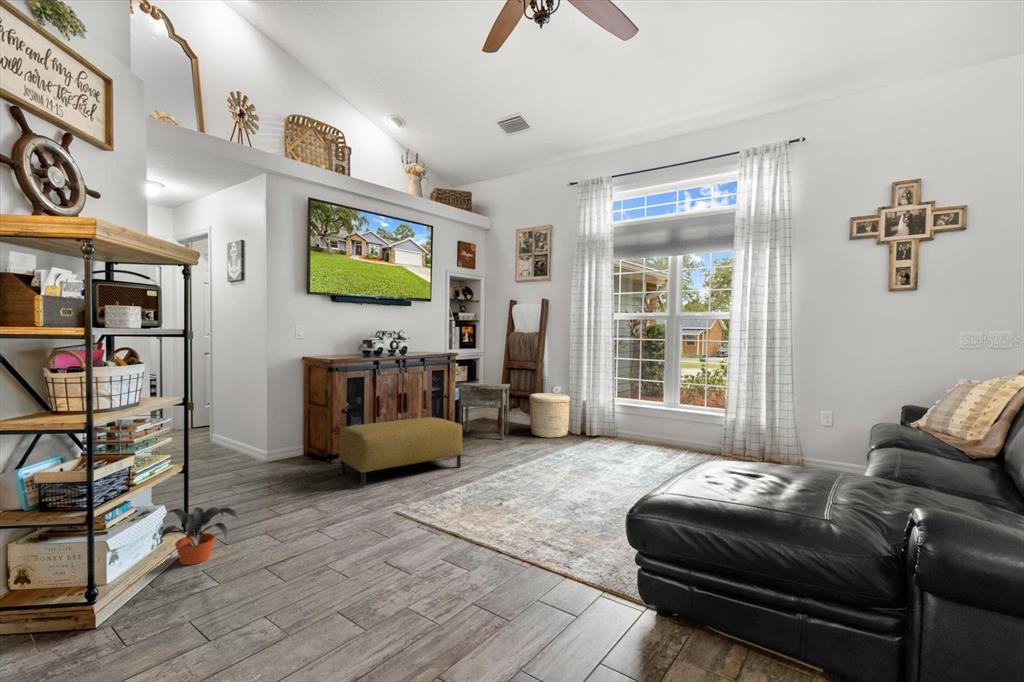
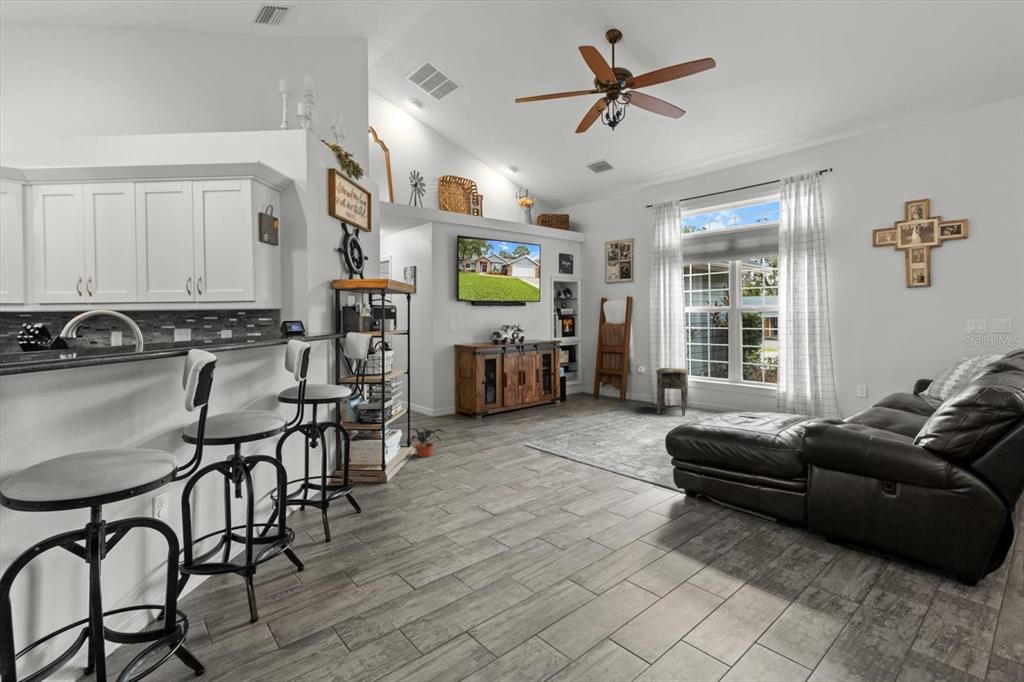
side table: present [457,383,510,439] -> present [656,368,688,416]
woven basket: present [529,393,570,438] -> none [617,373,650,407]
ottoman: present [339,417,462,487] -> none [484,388,567,429]

